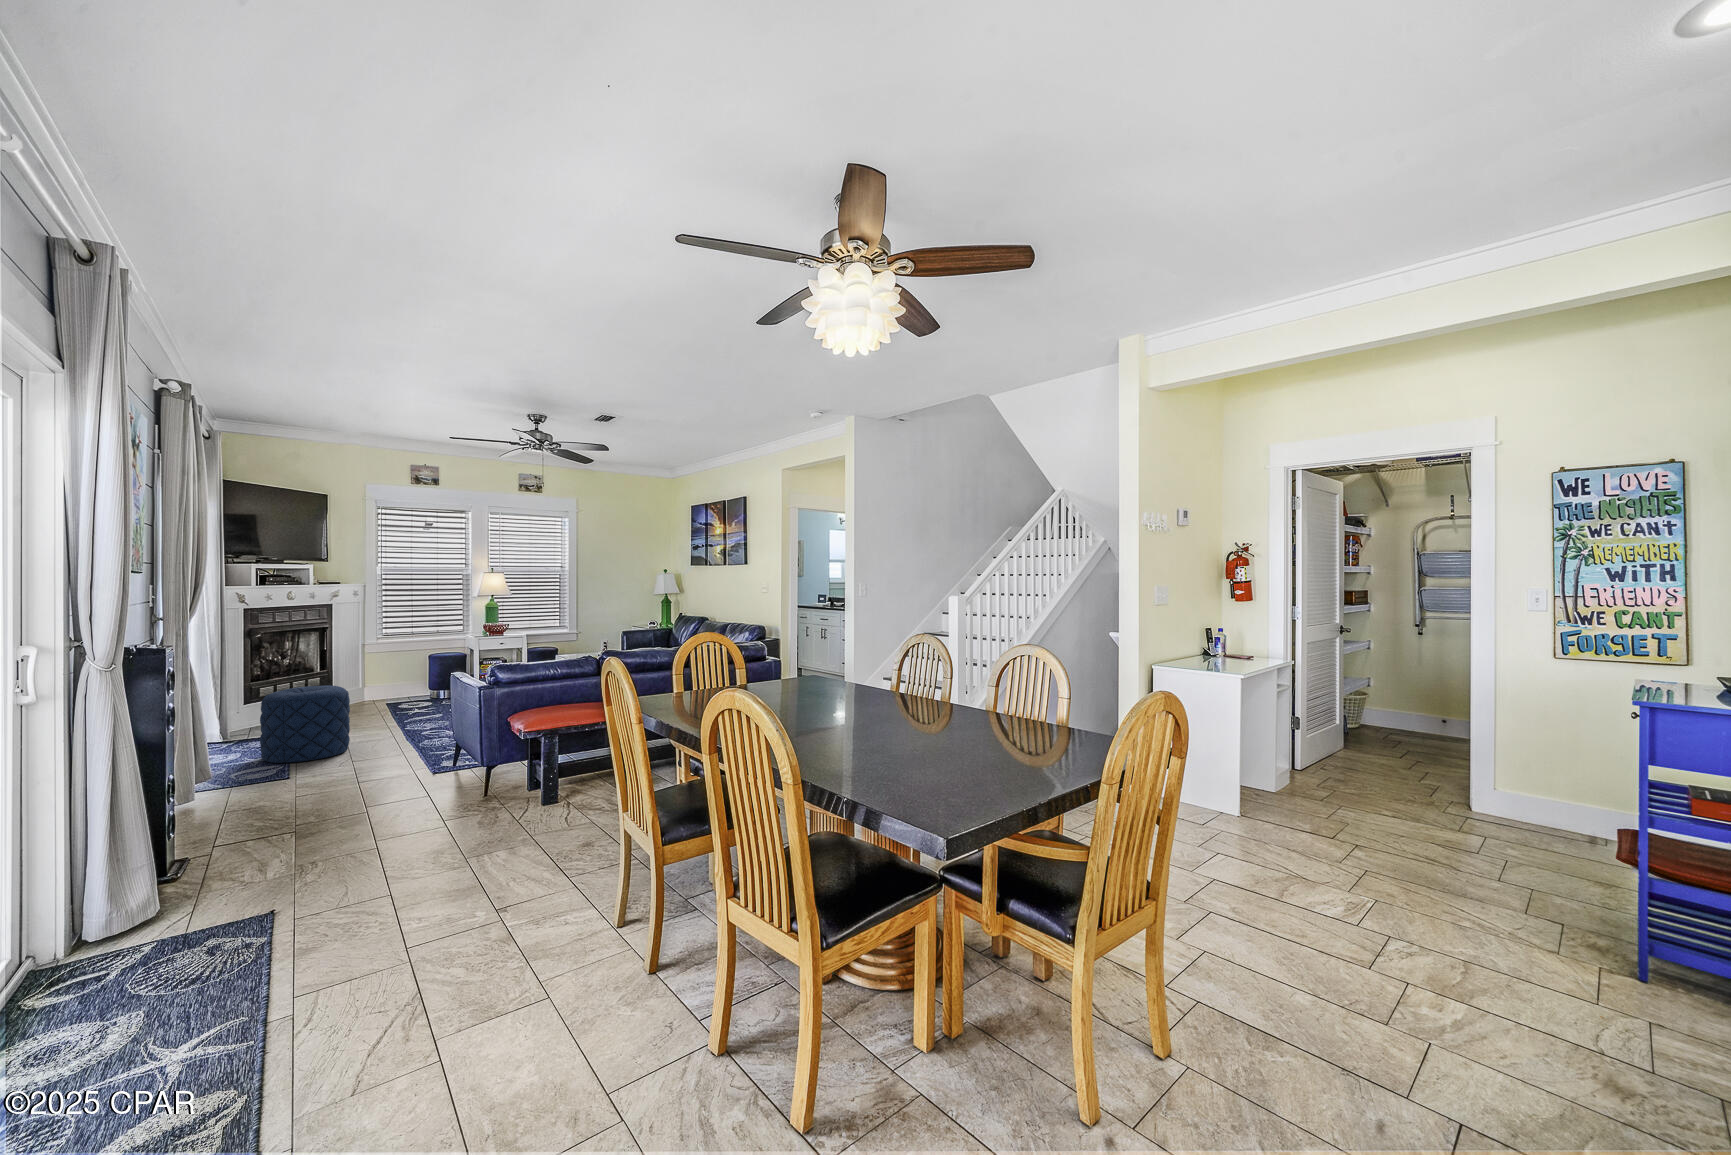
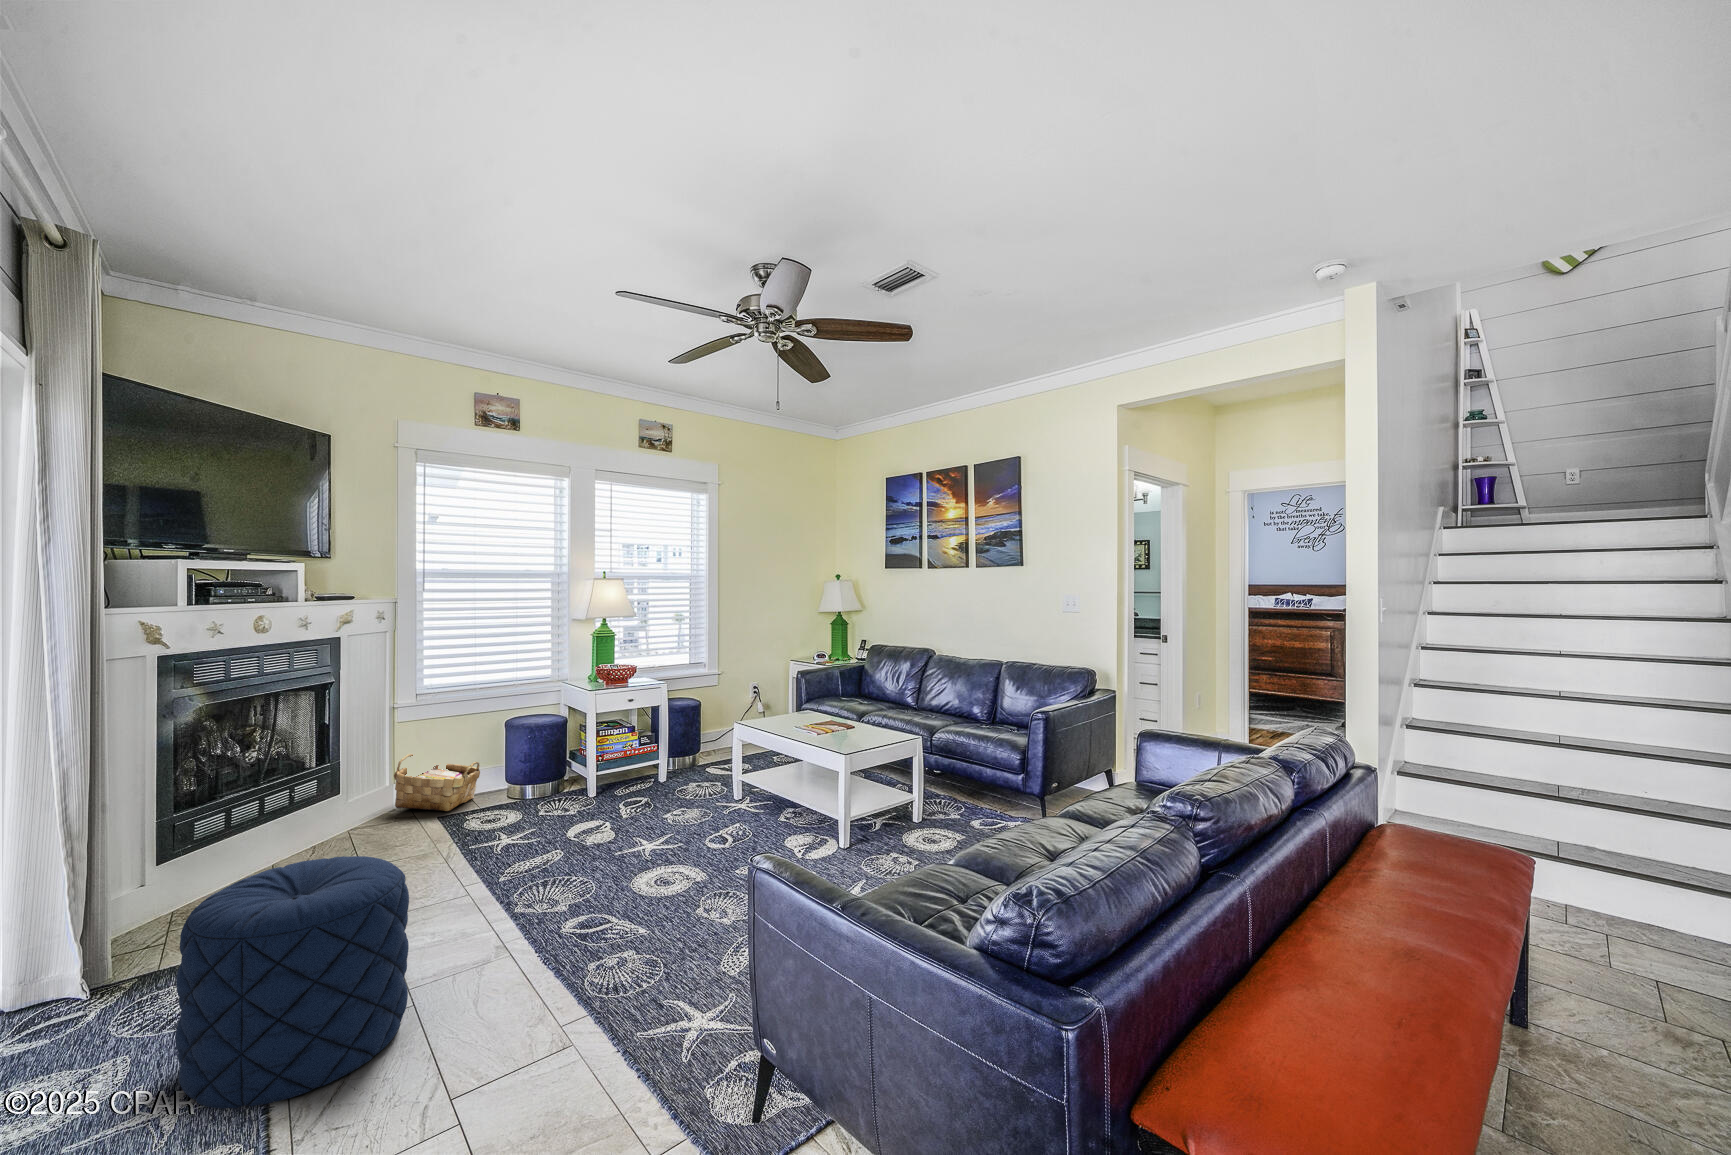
woven basket: none [364,672,414,702] -> present [394,754,480,811]

